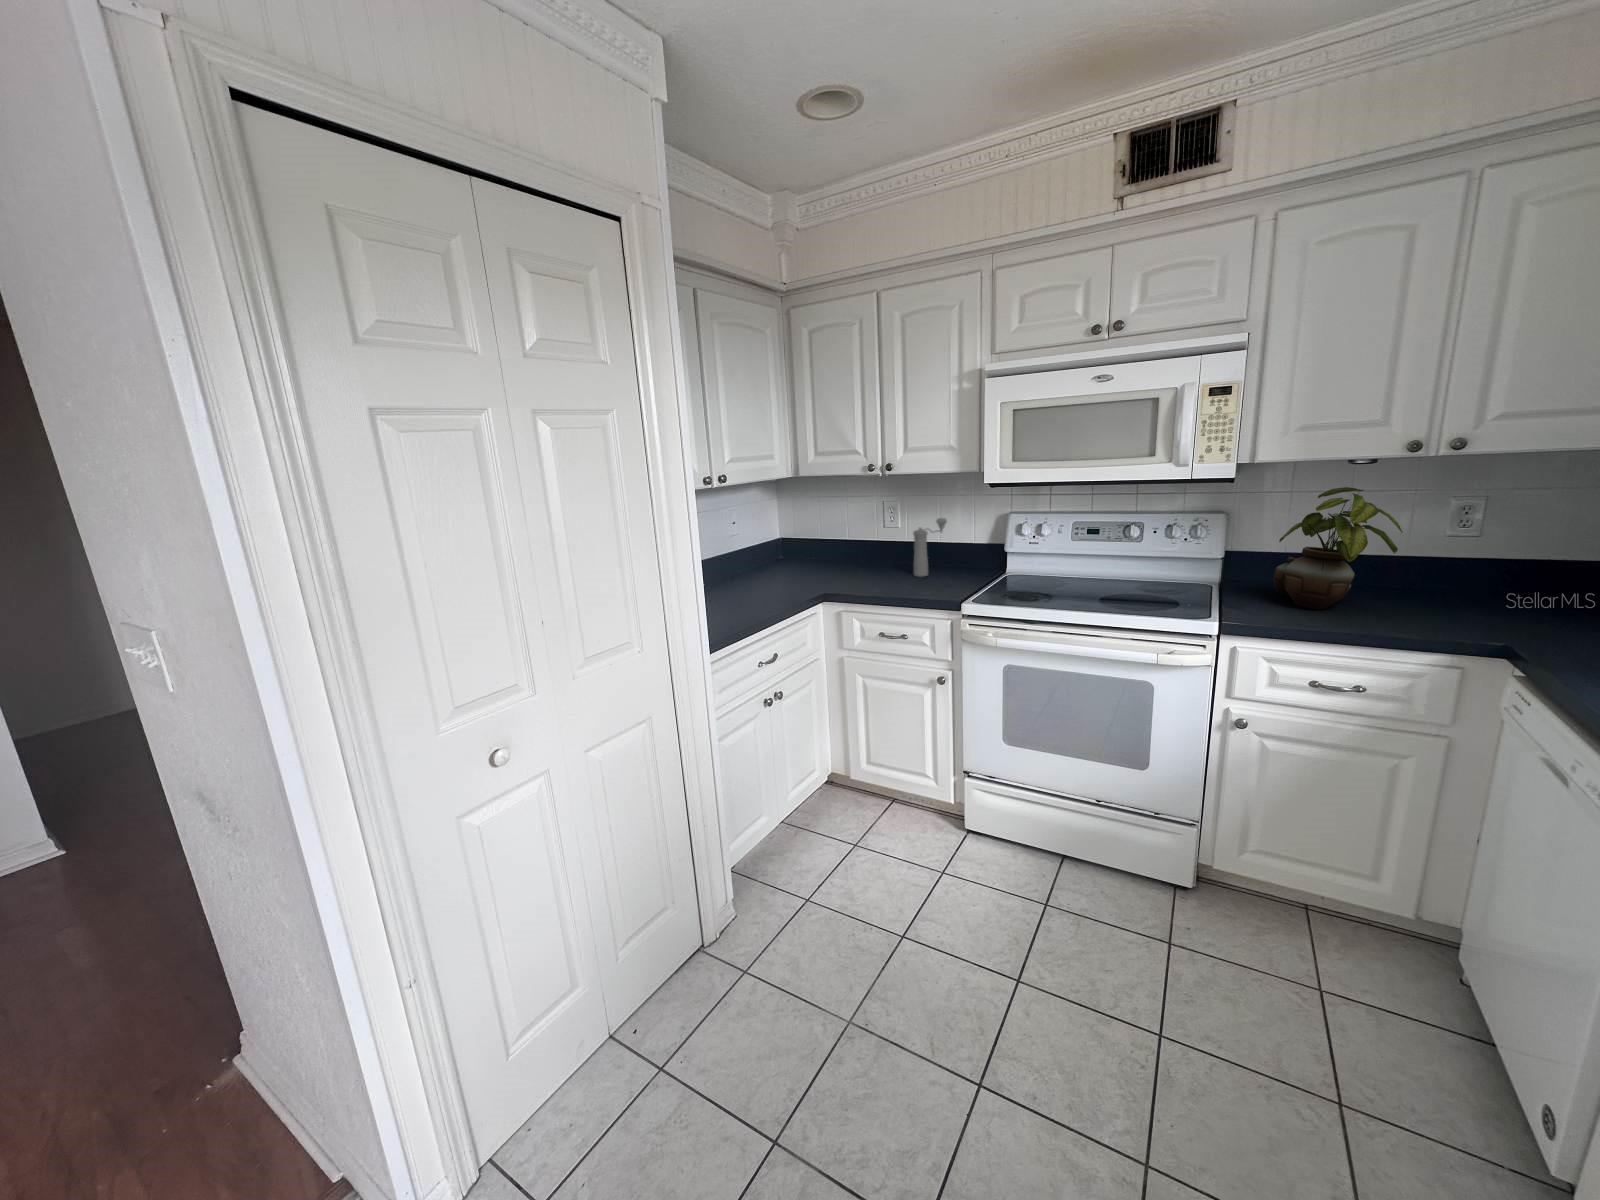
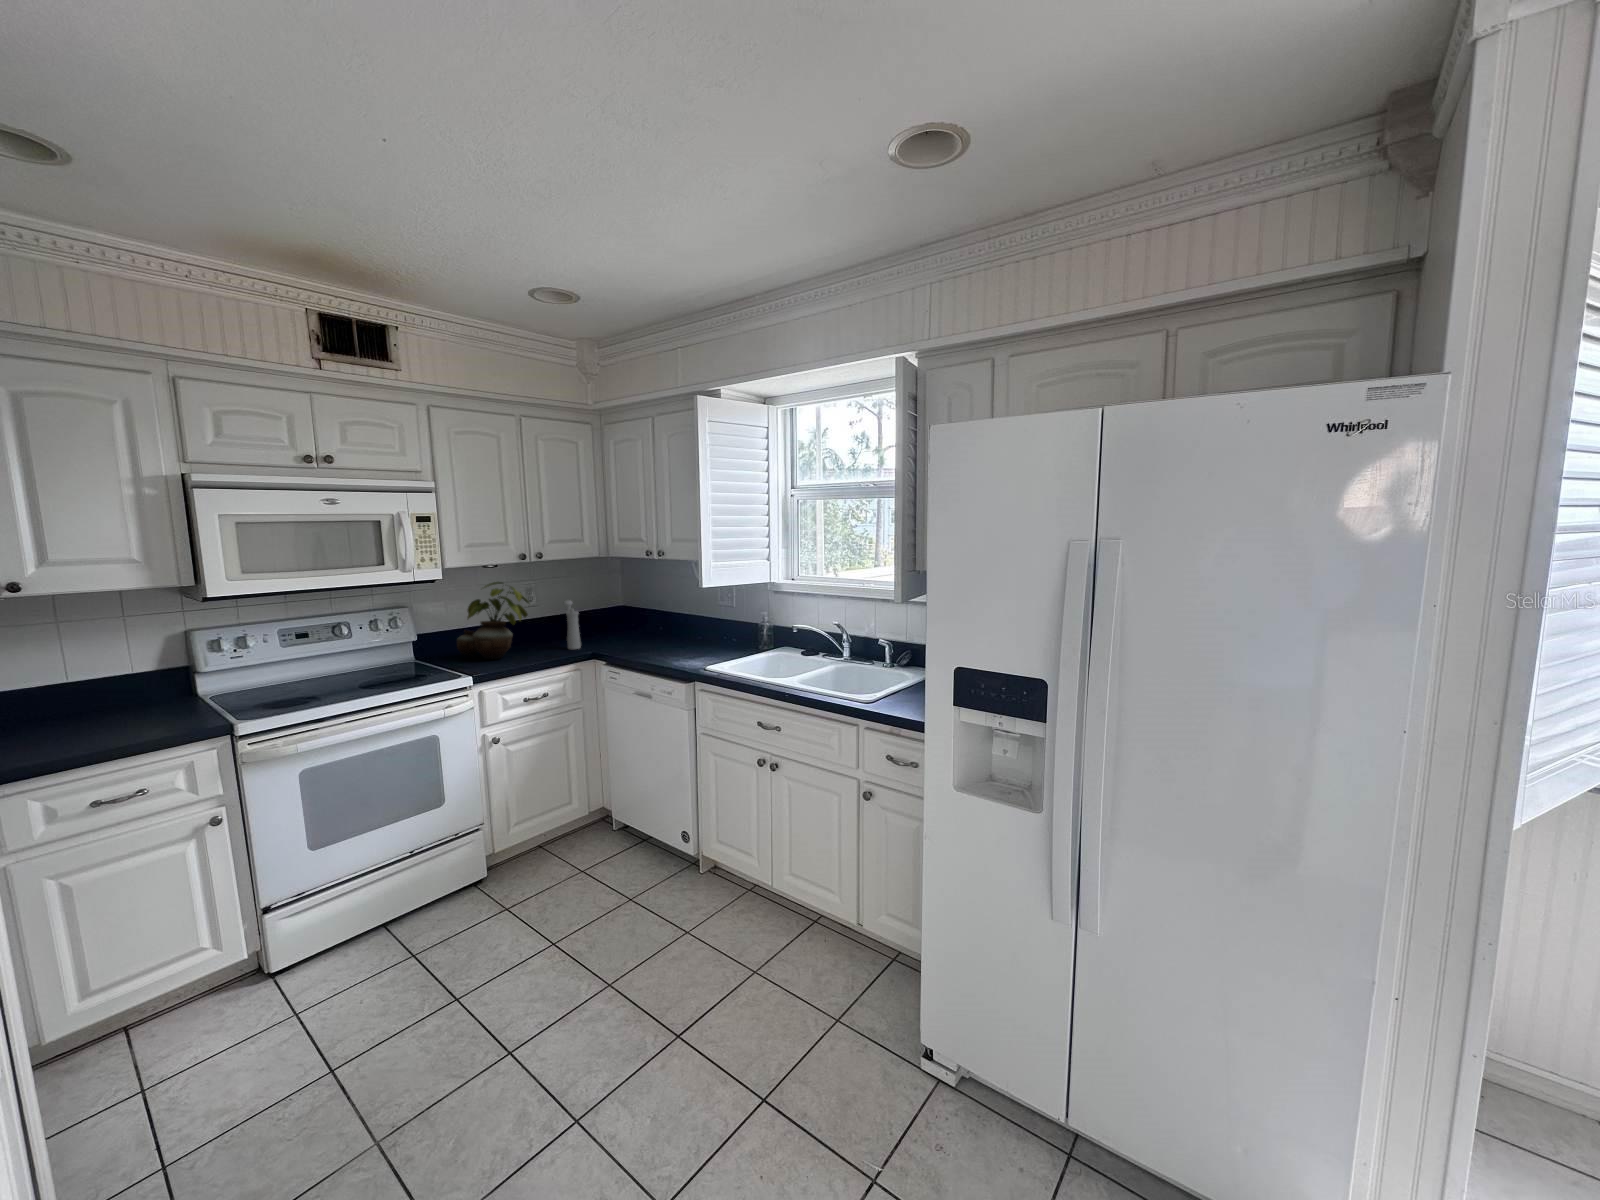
pepper mill: present [913,518,947,577] -> present [563,600,581,649]

